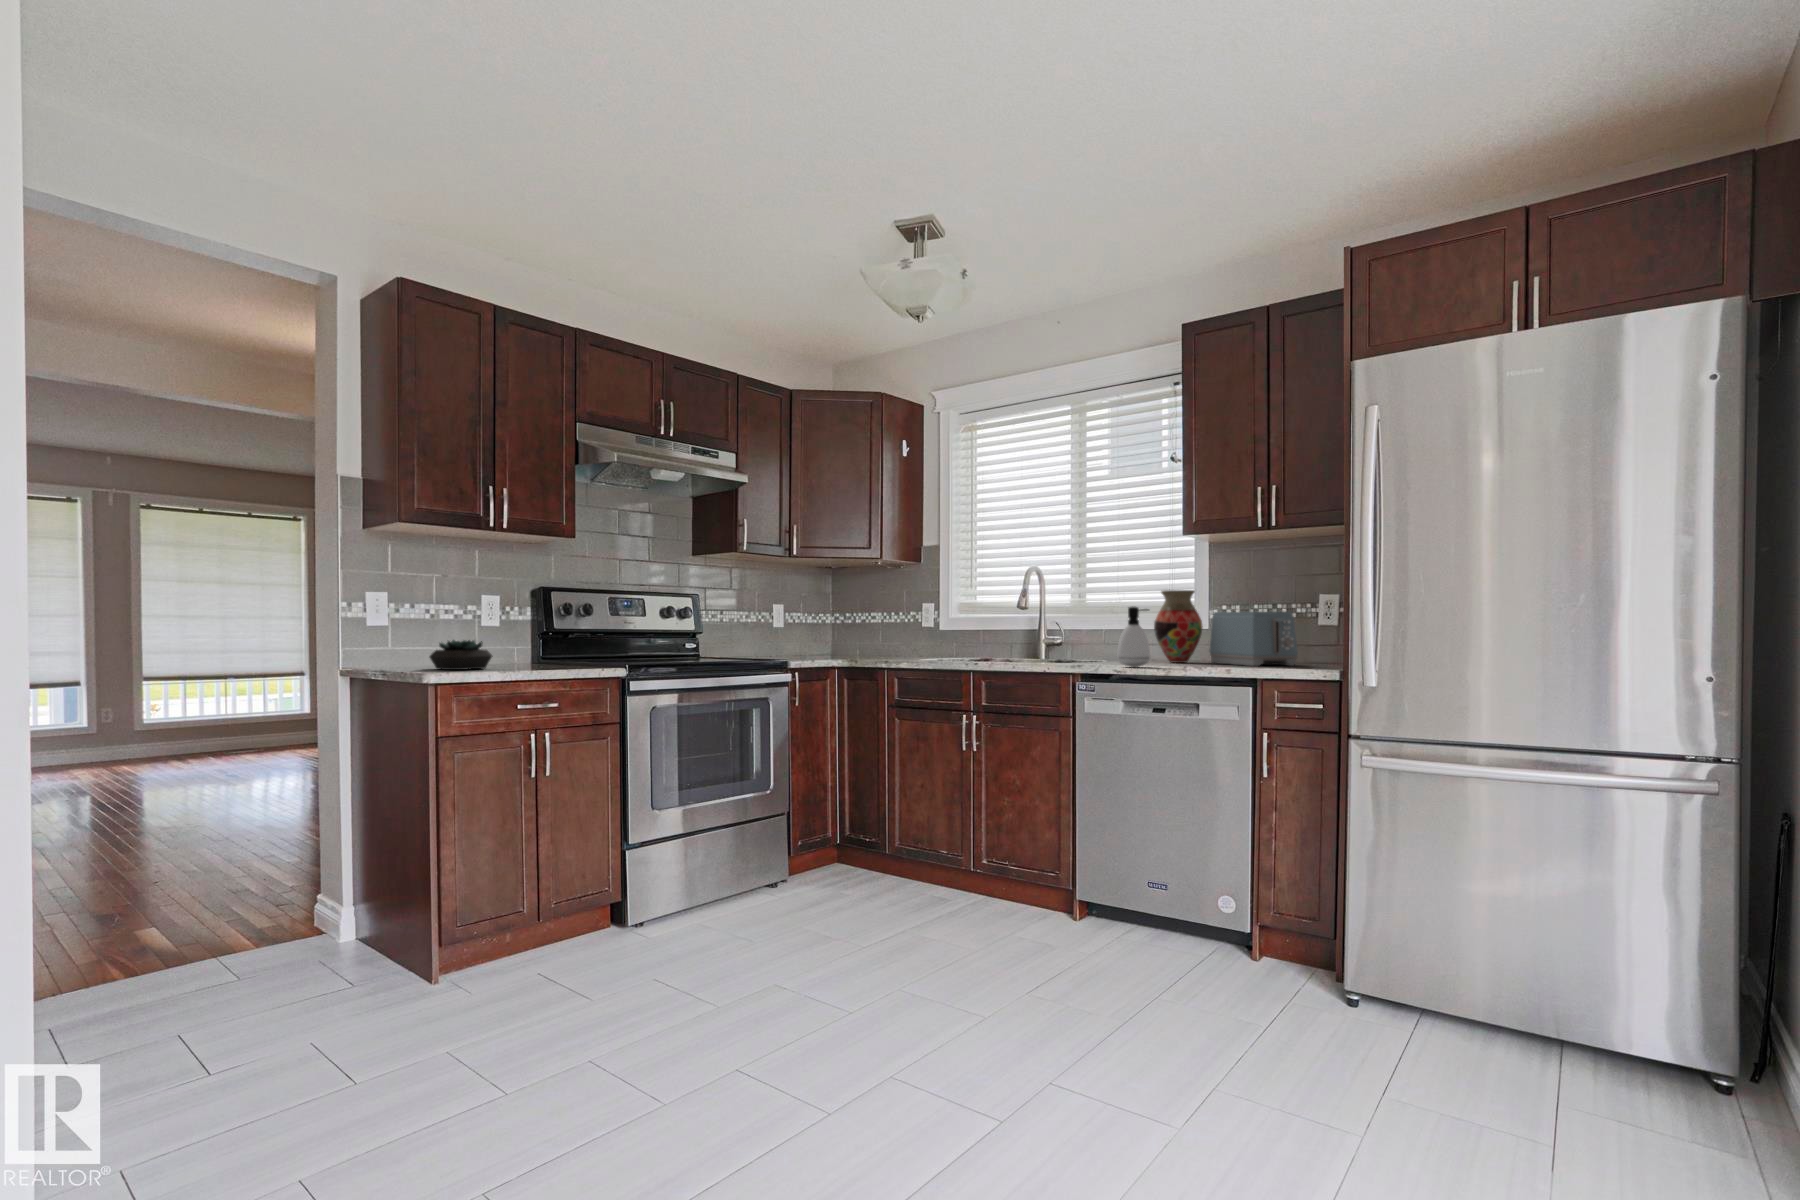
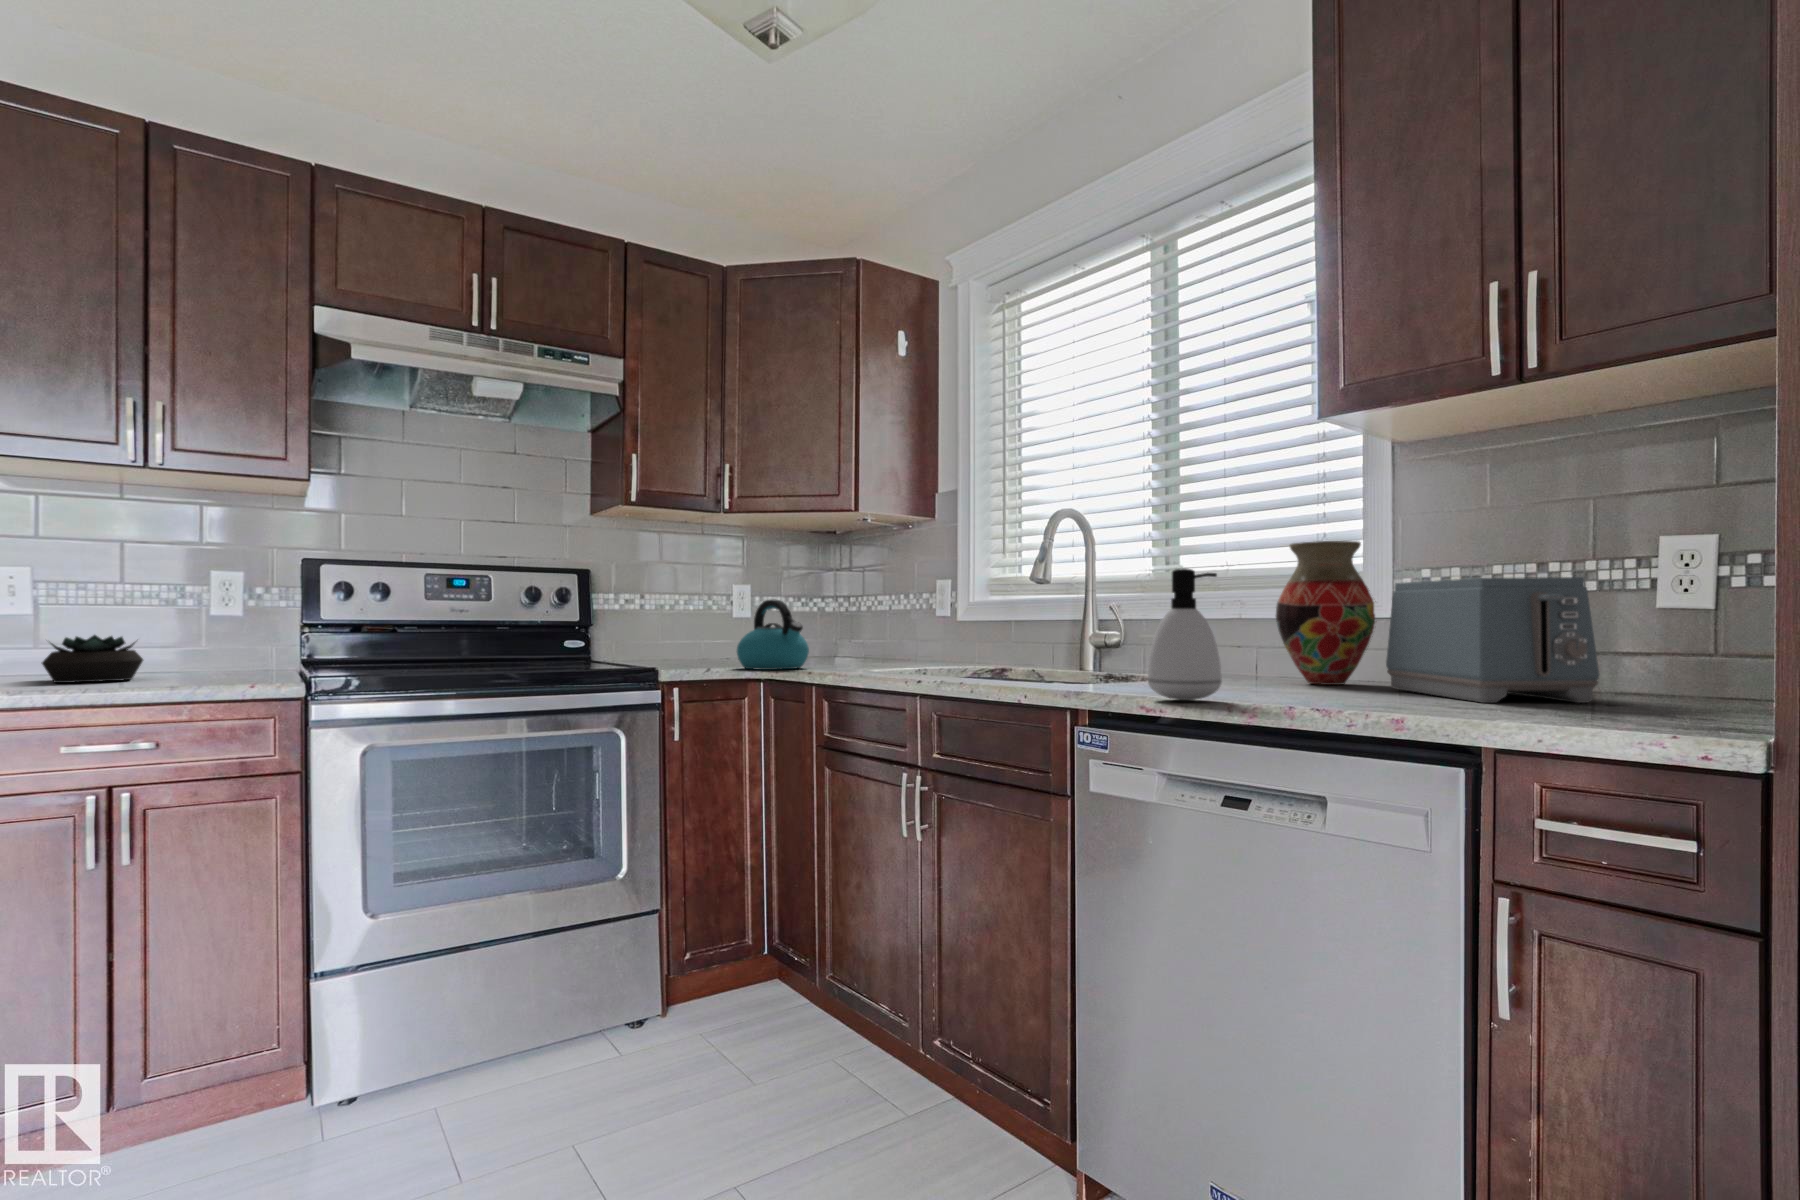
kettle: none [820,616,868,661] -> present [737,599,809,670]

